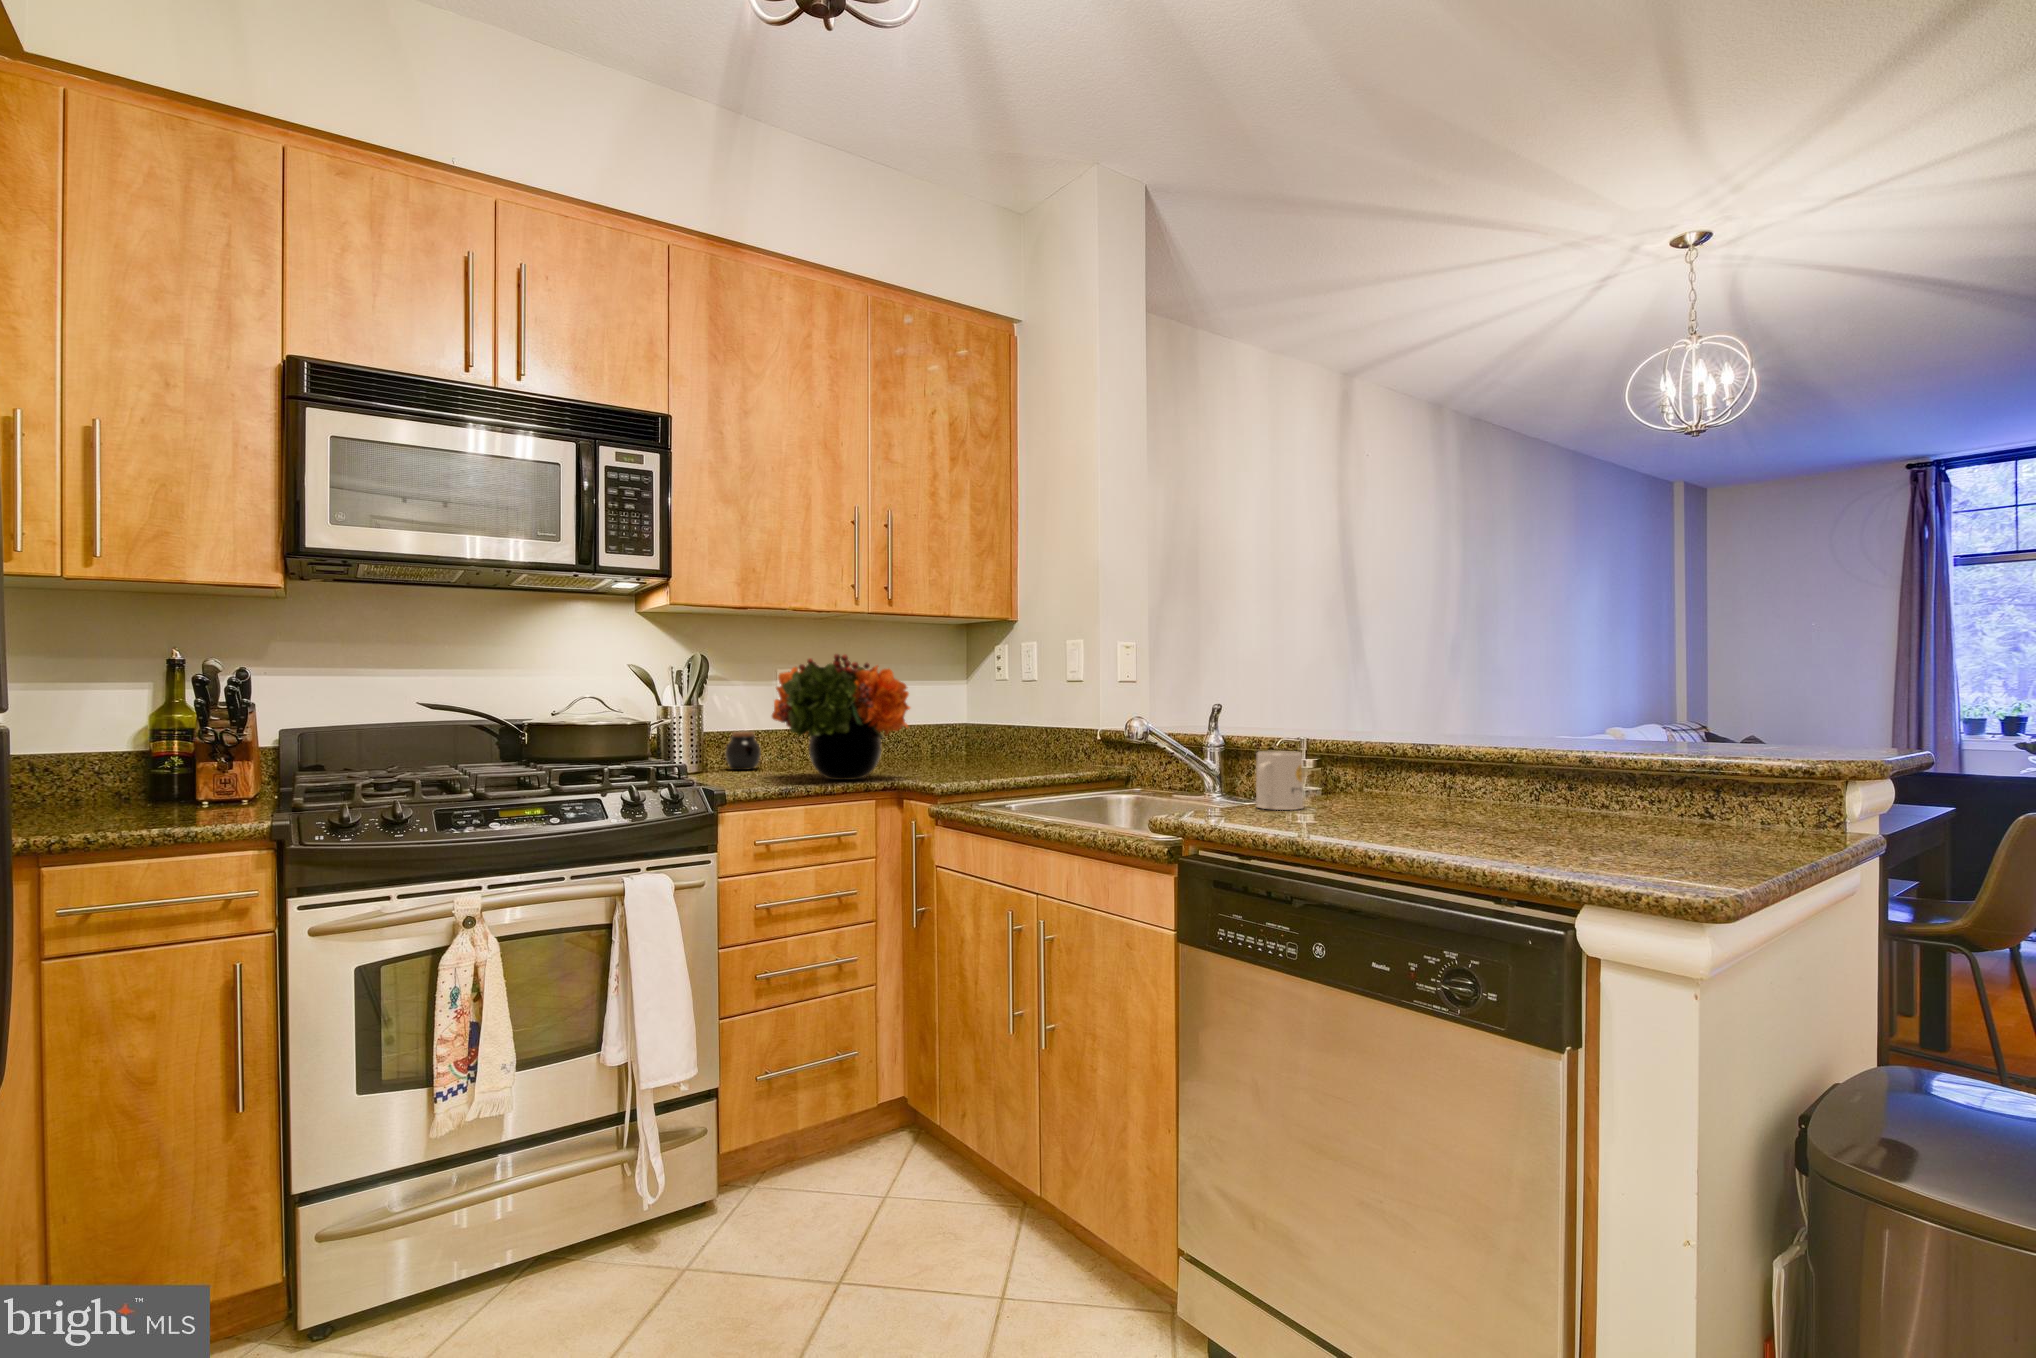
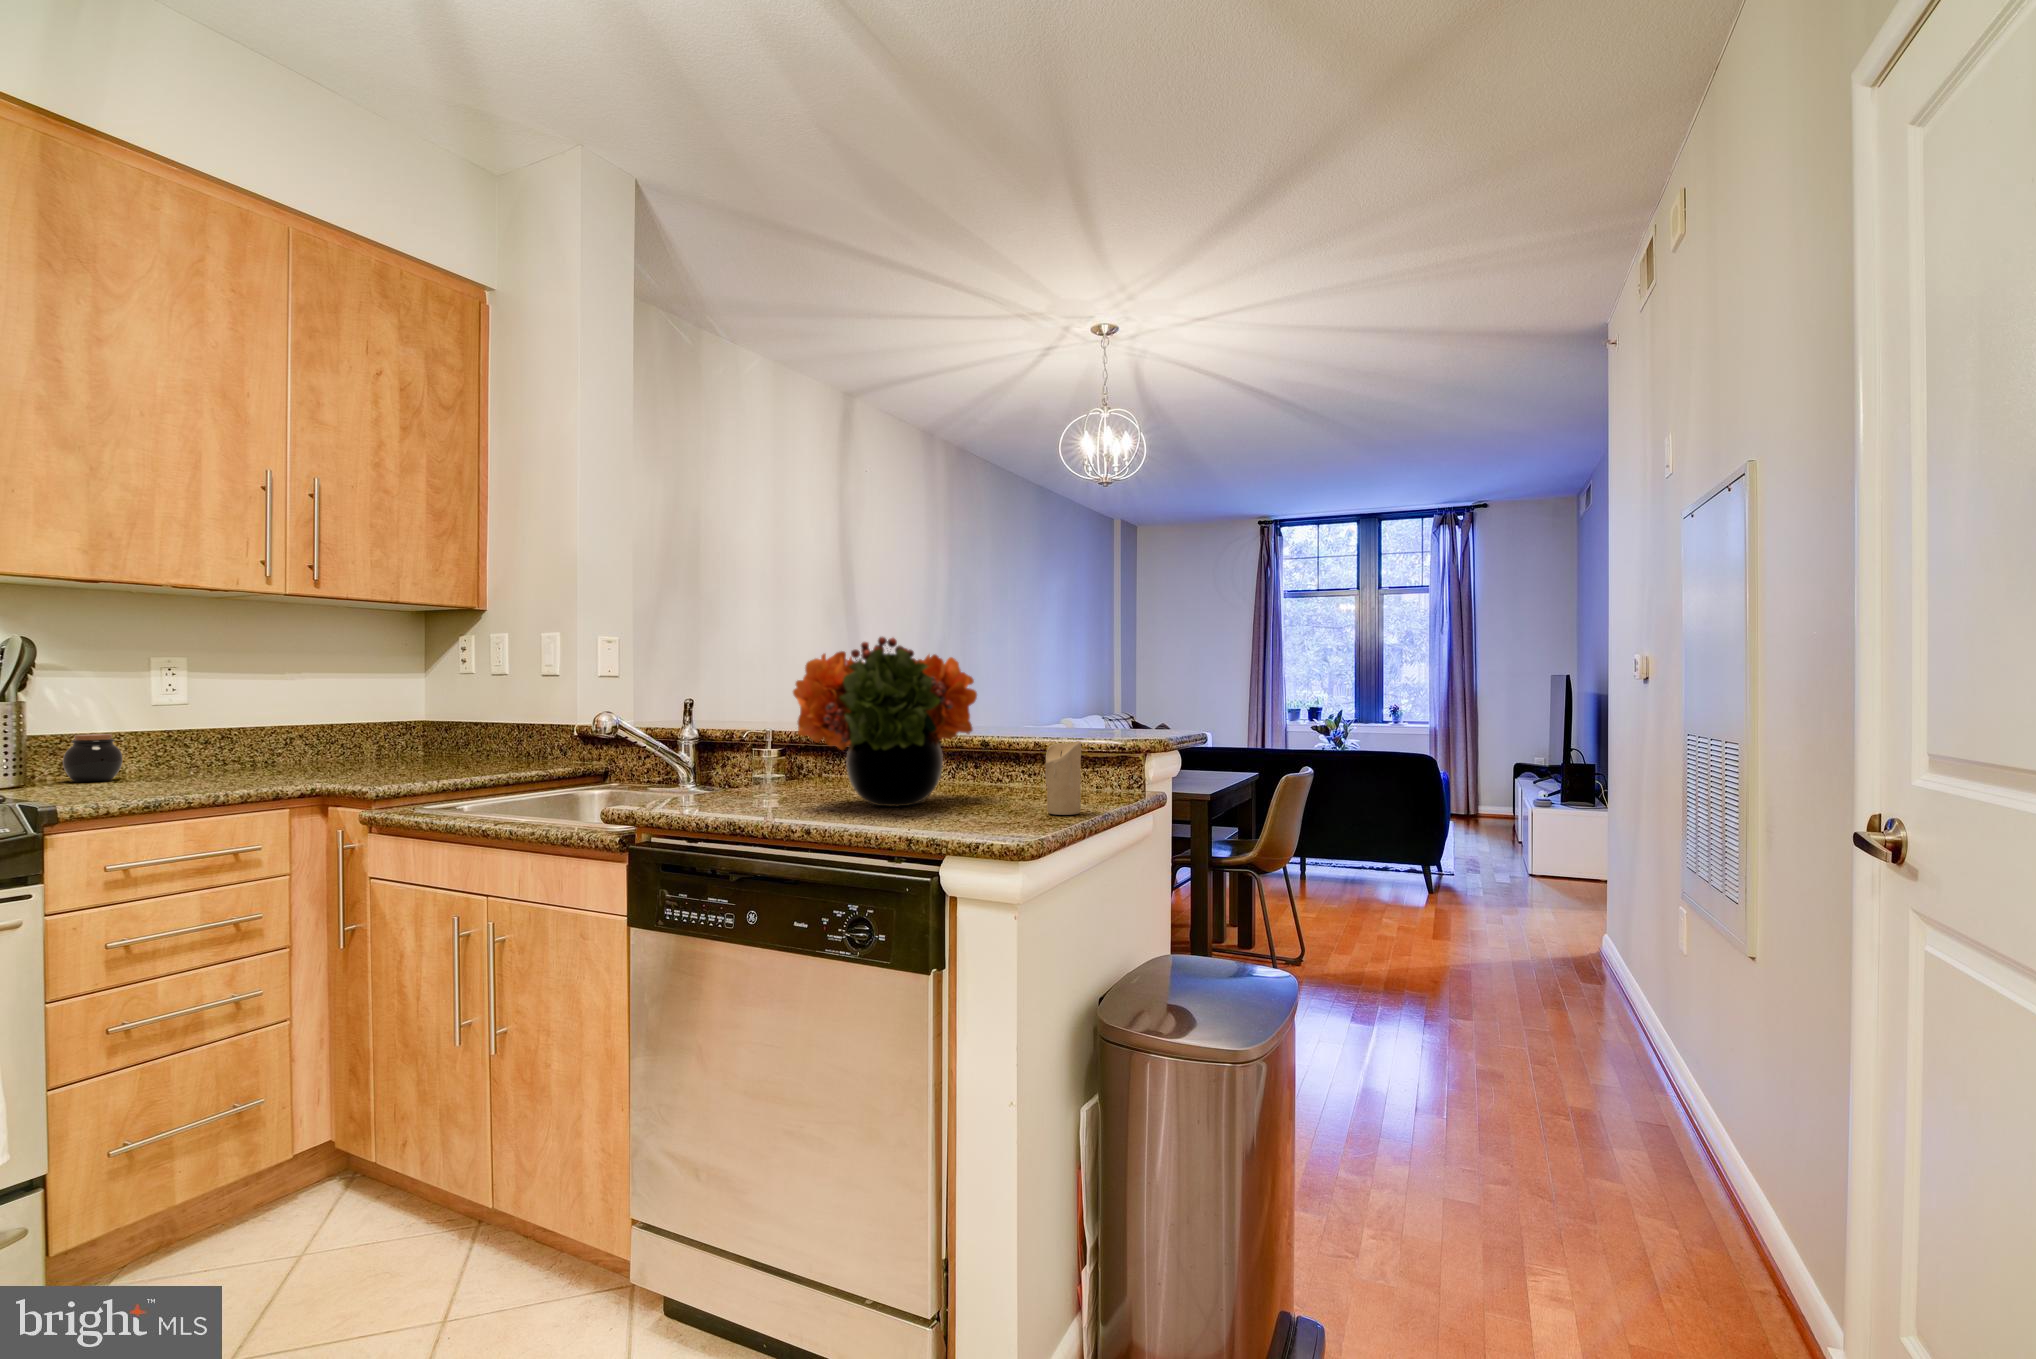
flower arrangement: present [772,654,910,780] -> present [793,637,977,807]
mug: present [1256,751,1303,810] -> none [721,741,766,795]
candle: none [1705,765,1764,862] -> present [1045,741,1081,815]

